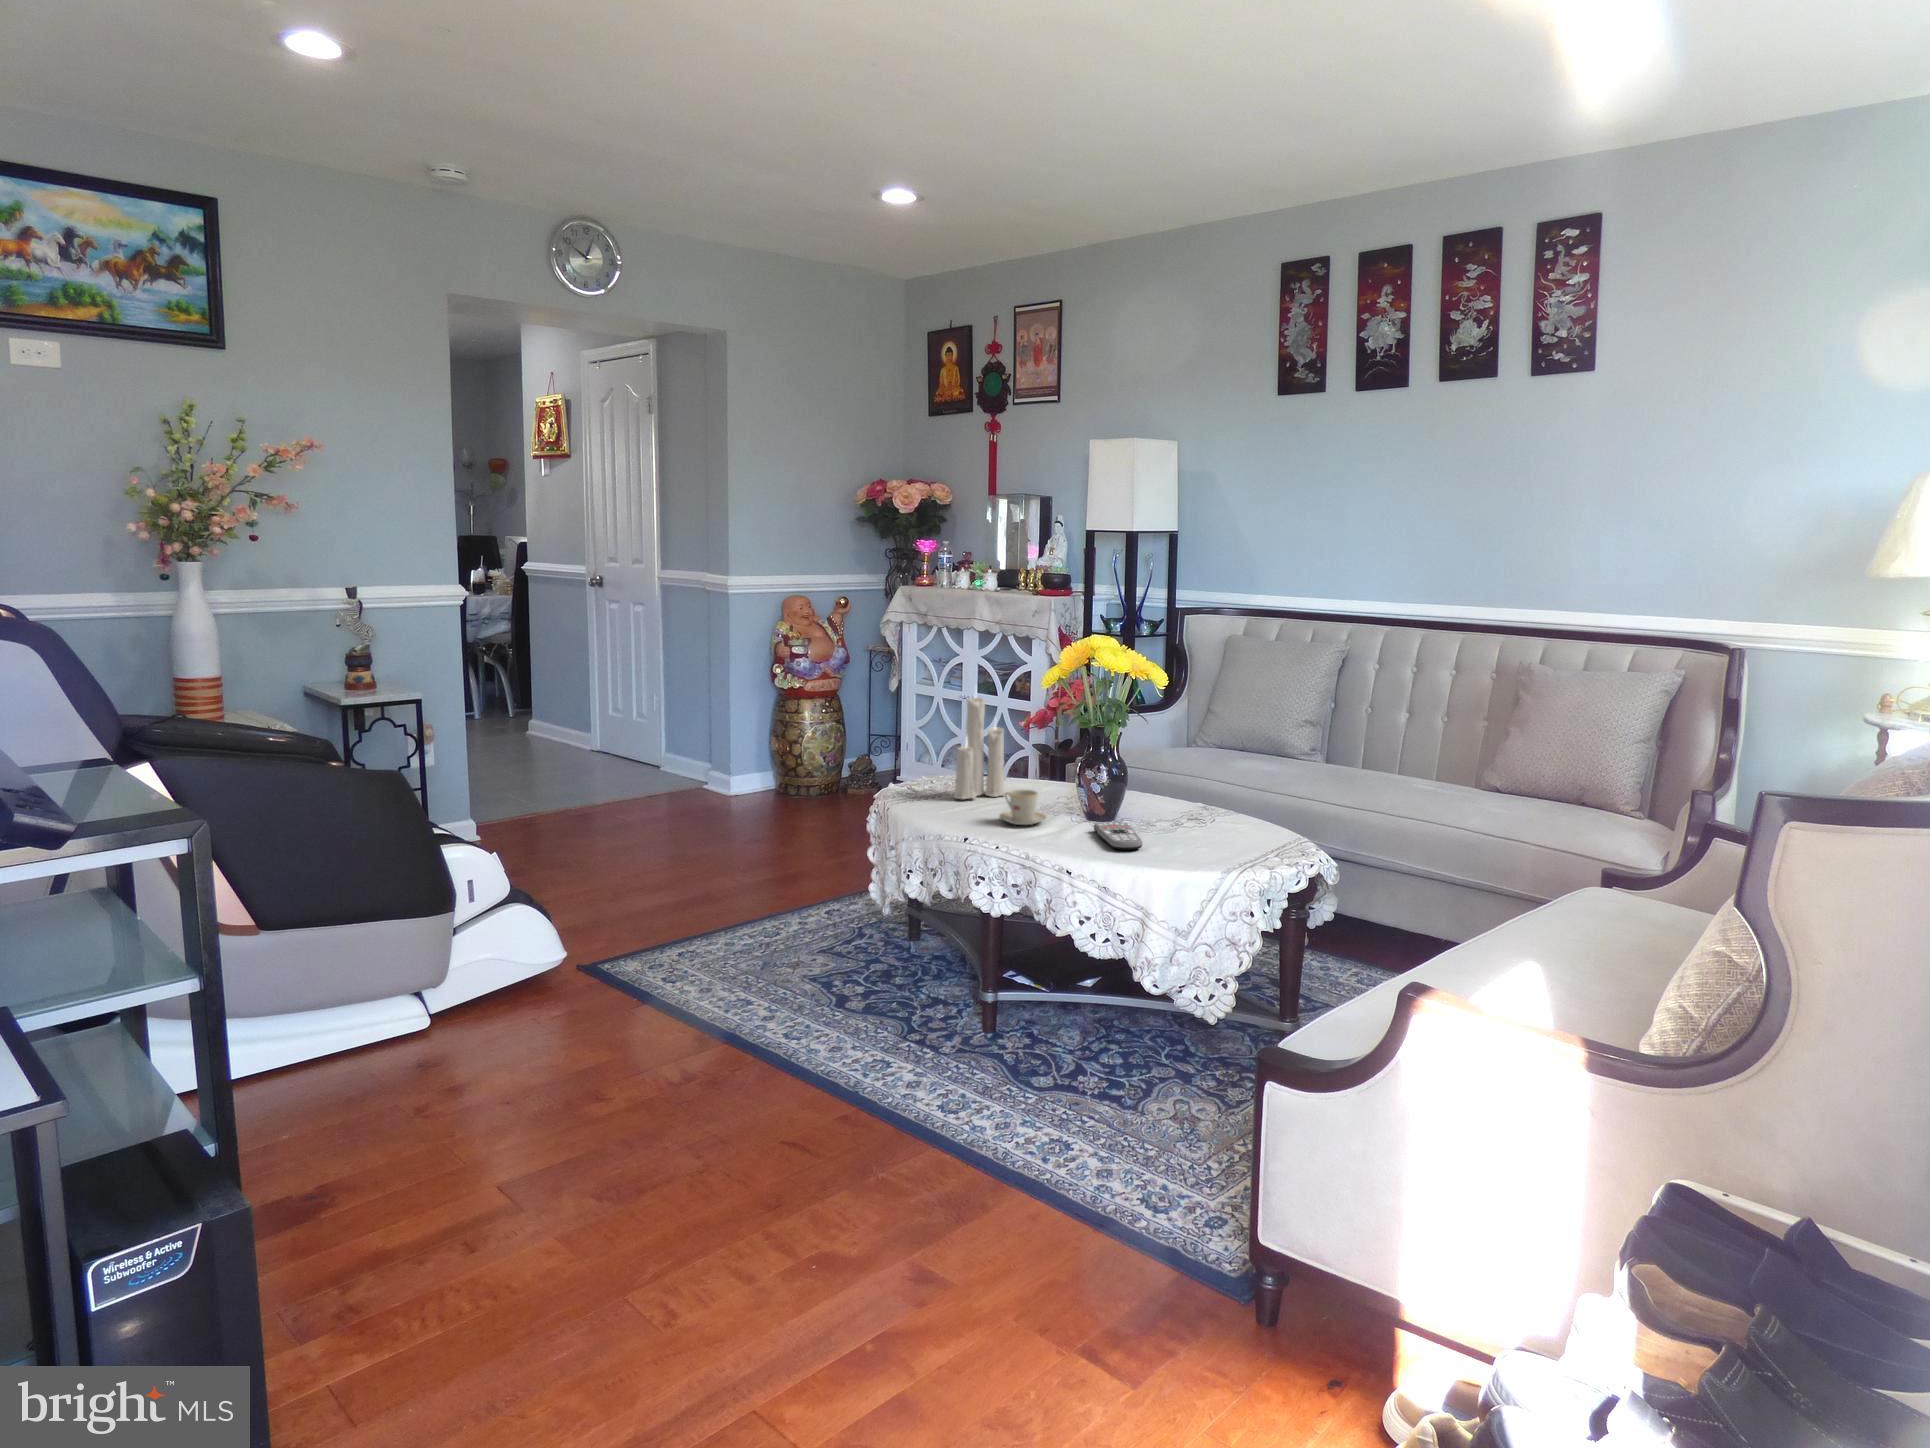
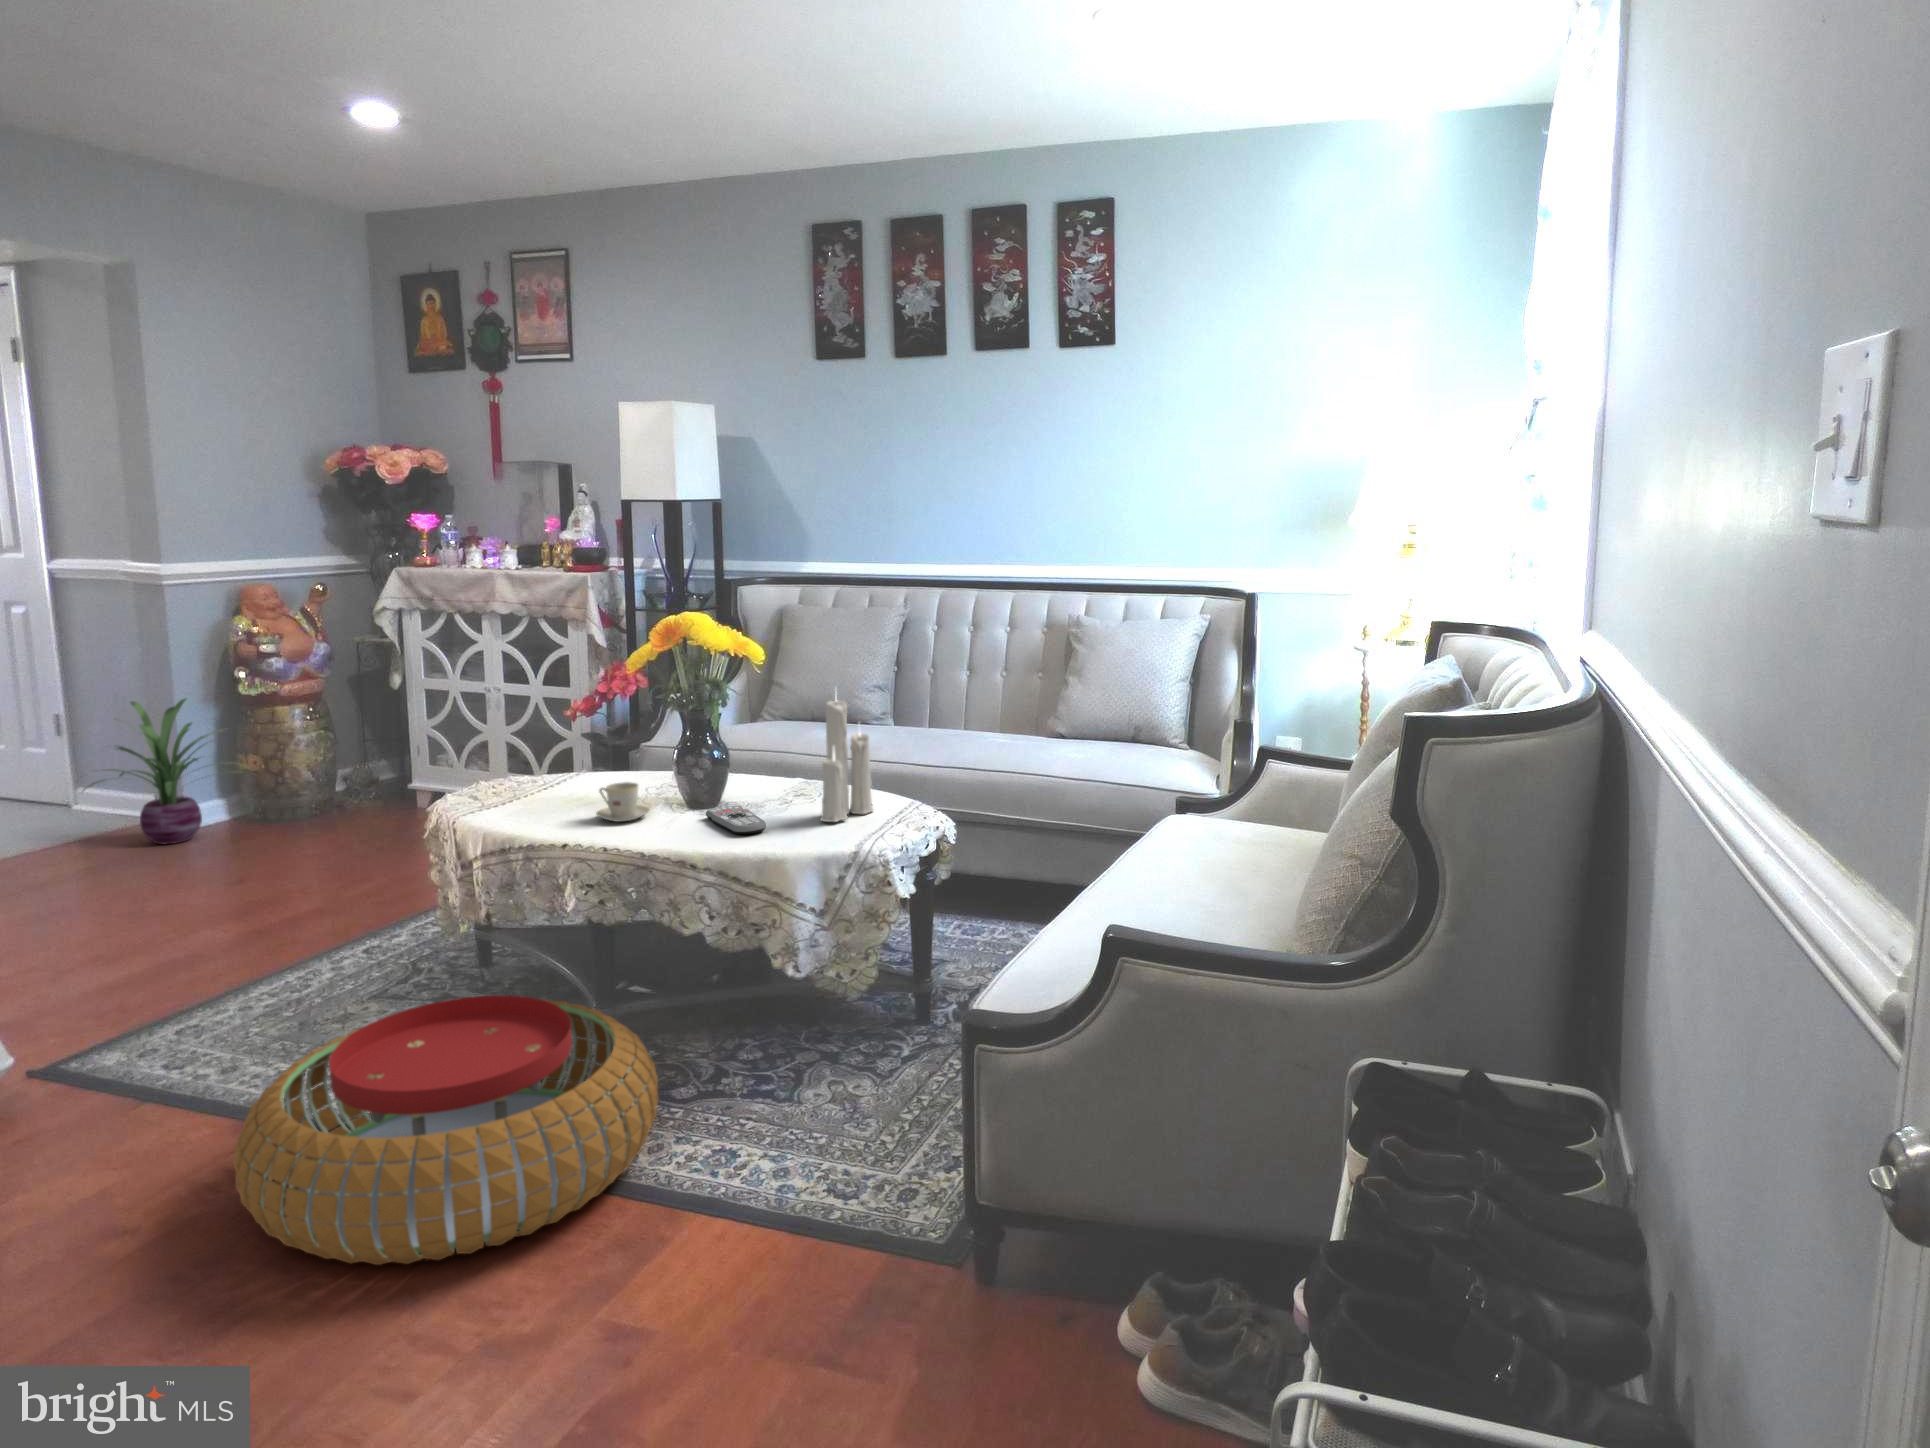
decorative plant: none [654,686,782,806] -> present [84,699,242,844]
candle: present [954,697,1005,799] -> present [821,697,873,822]
pouf: none [676,961,1013,1178] -> present [233,995,659,1265]

